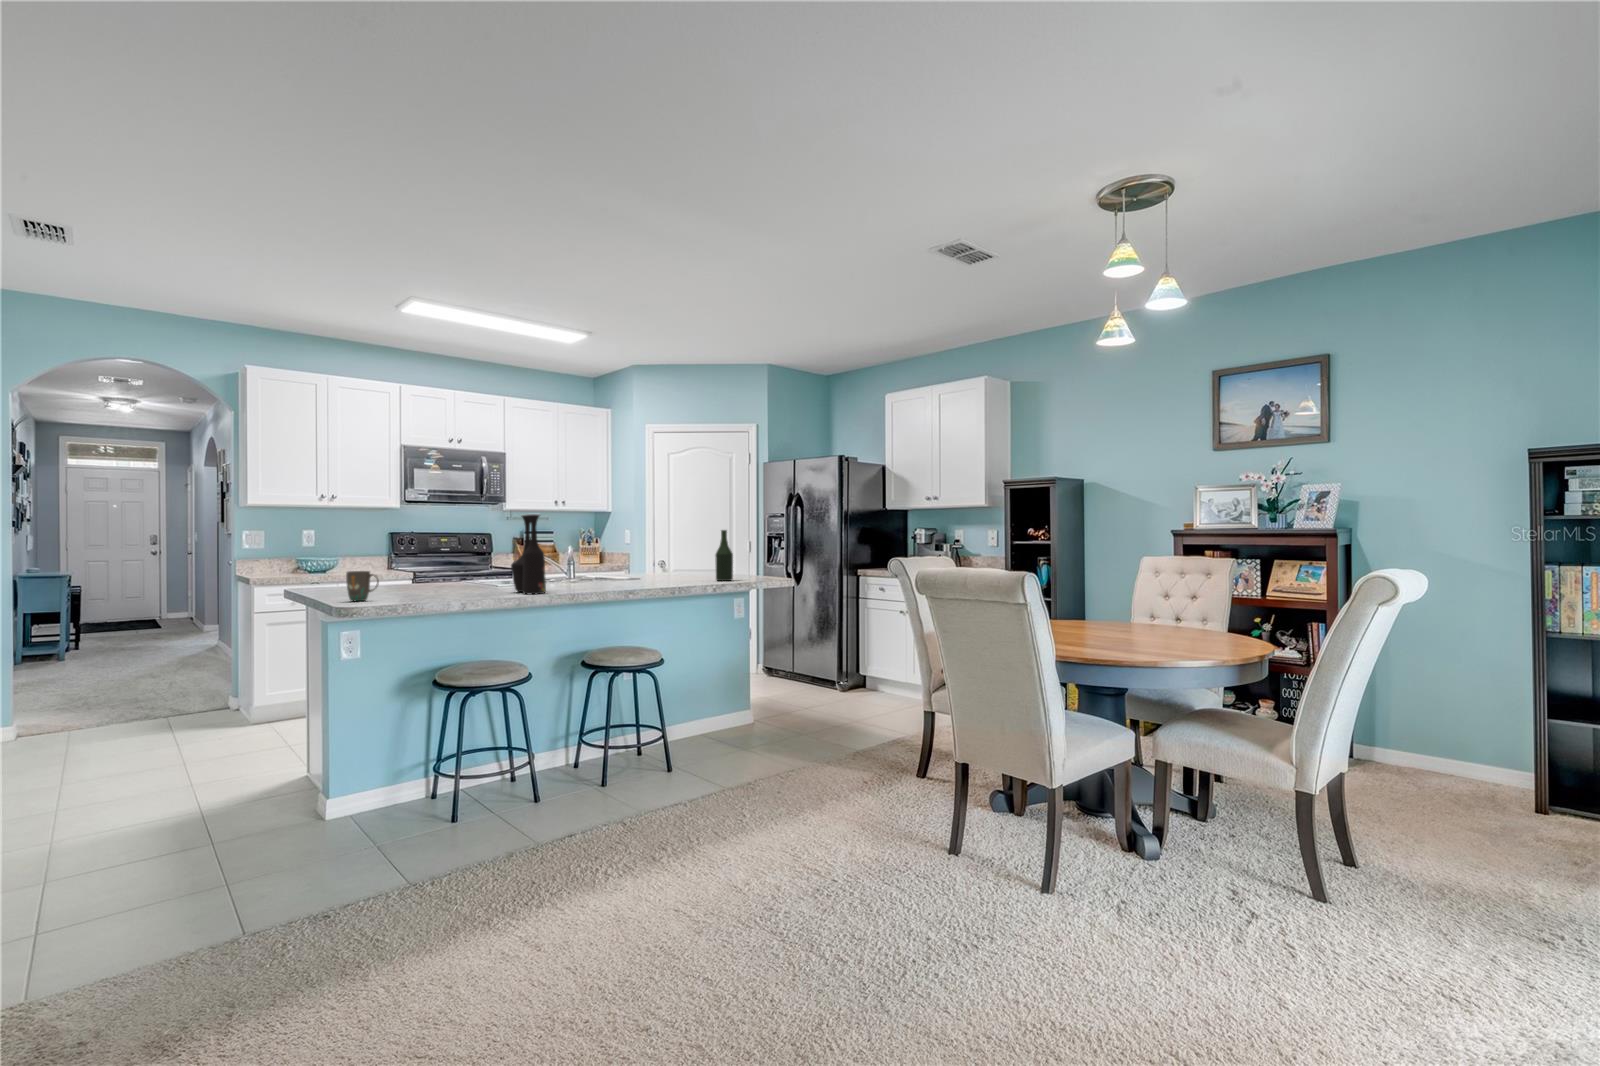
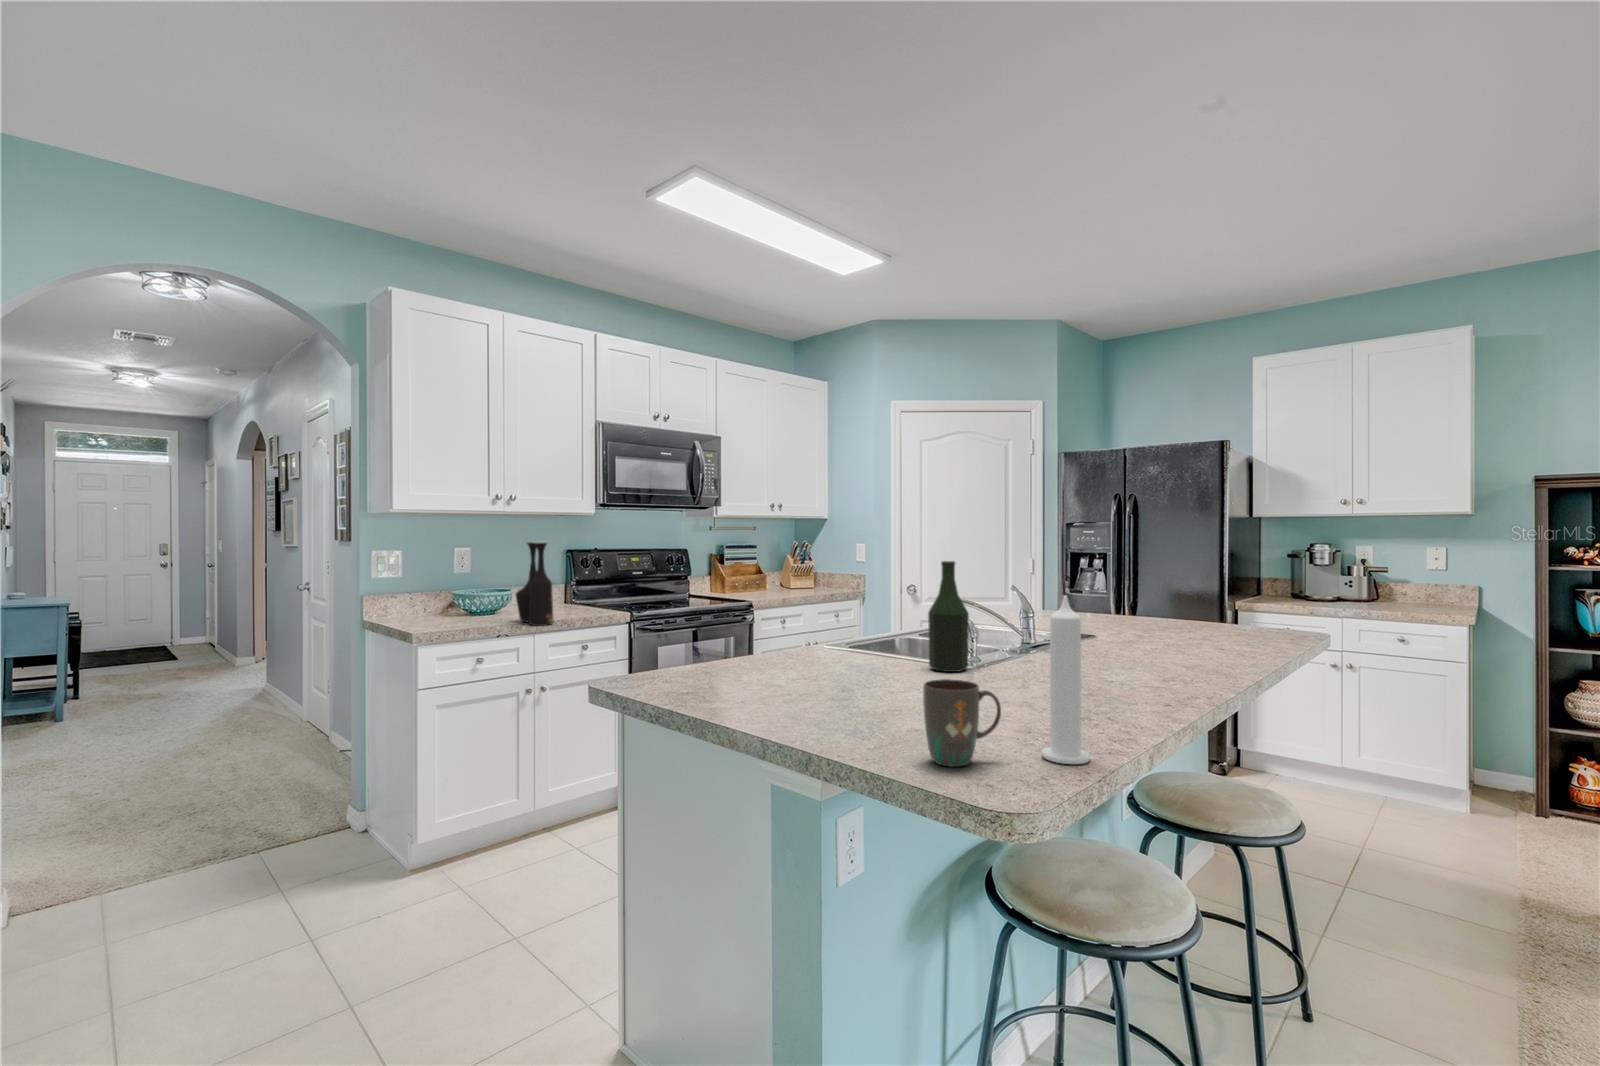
vase: present [511,514,546,594] -> present [516,541,553,626]
bottle: present [715,530,733,581] -> present [928,561,969,672]
candle: none [394,537,414,601] -> present [1042,595,1090,764]

